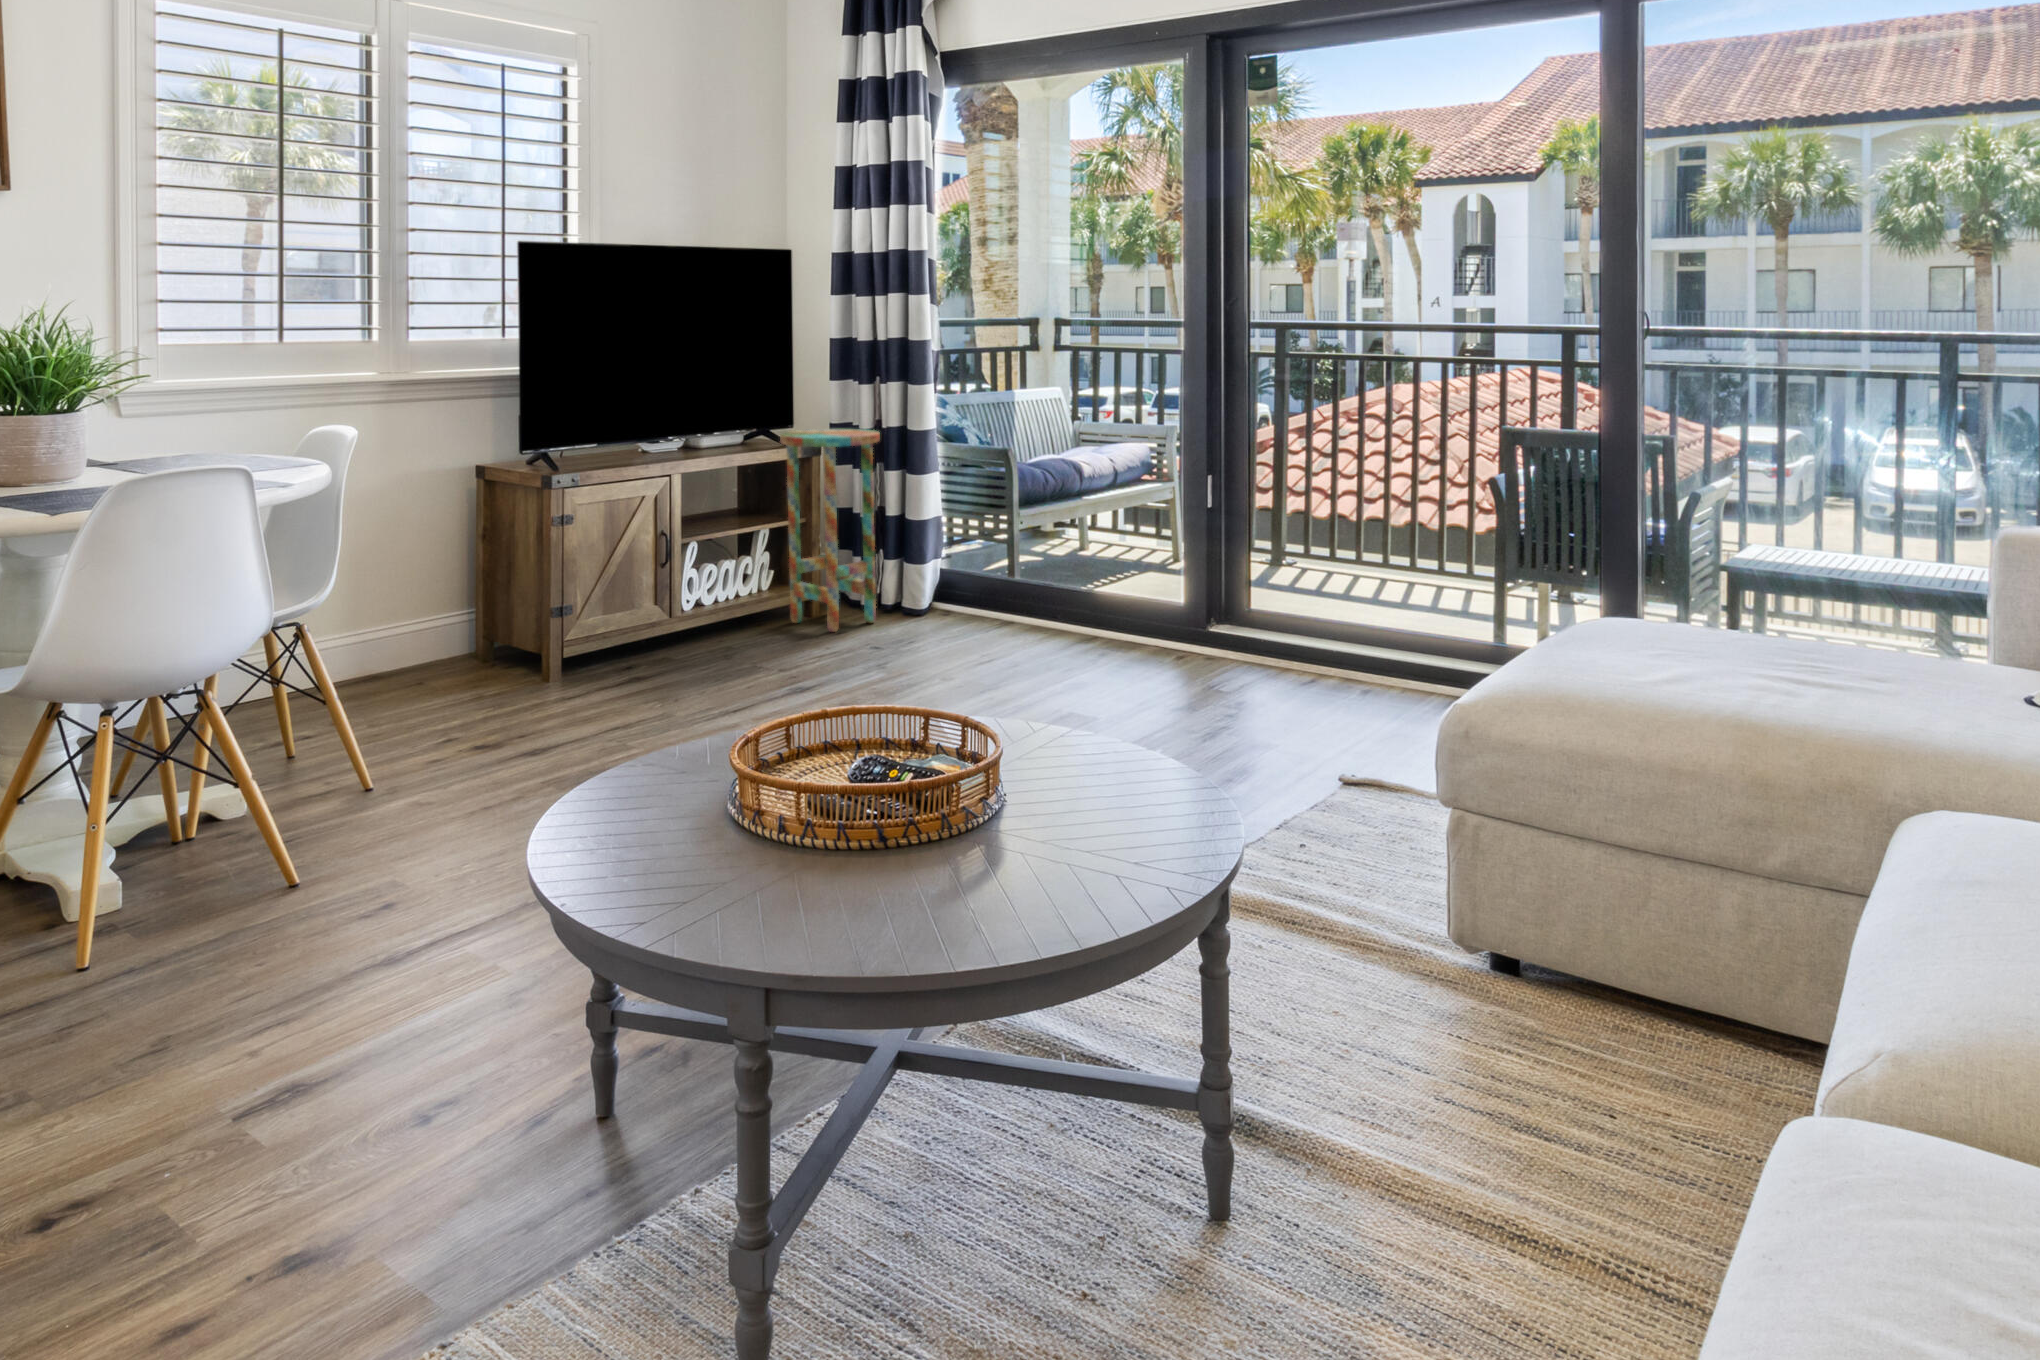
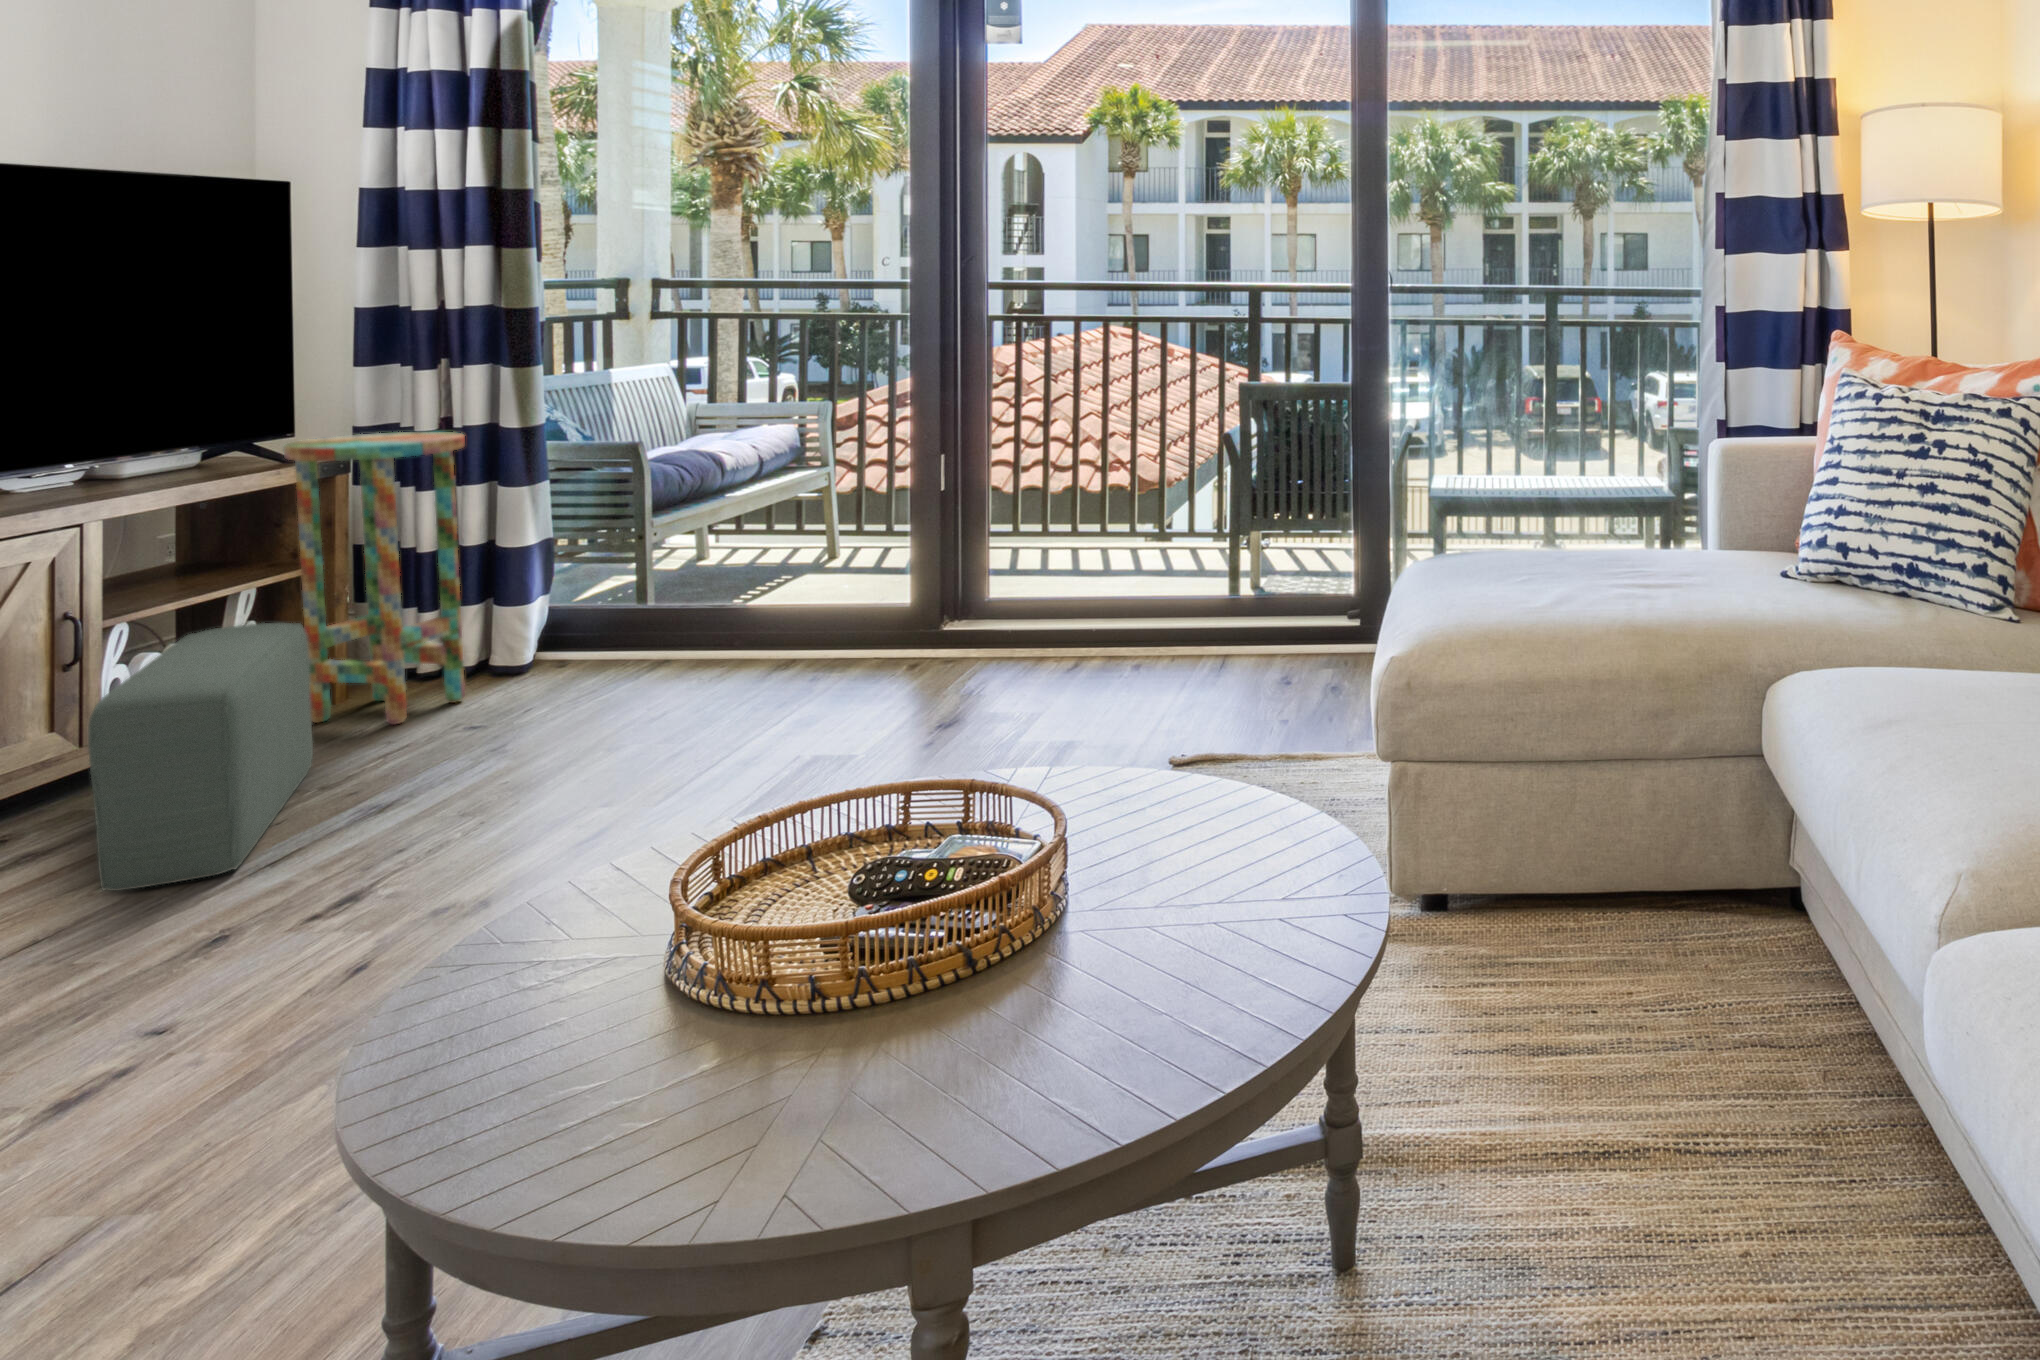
pouf: none [649,552,779,709] -> present [88,623,313,891]

